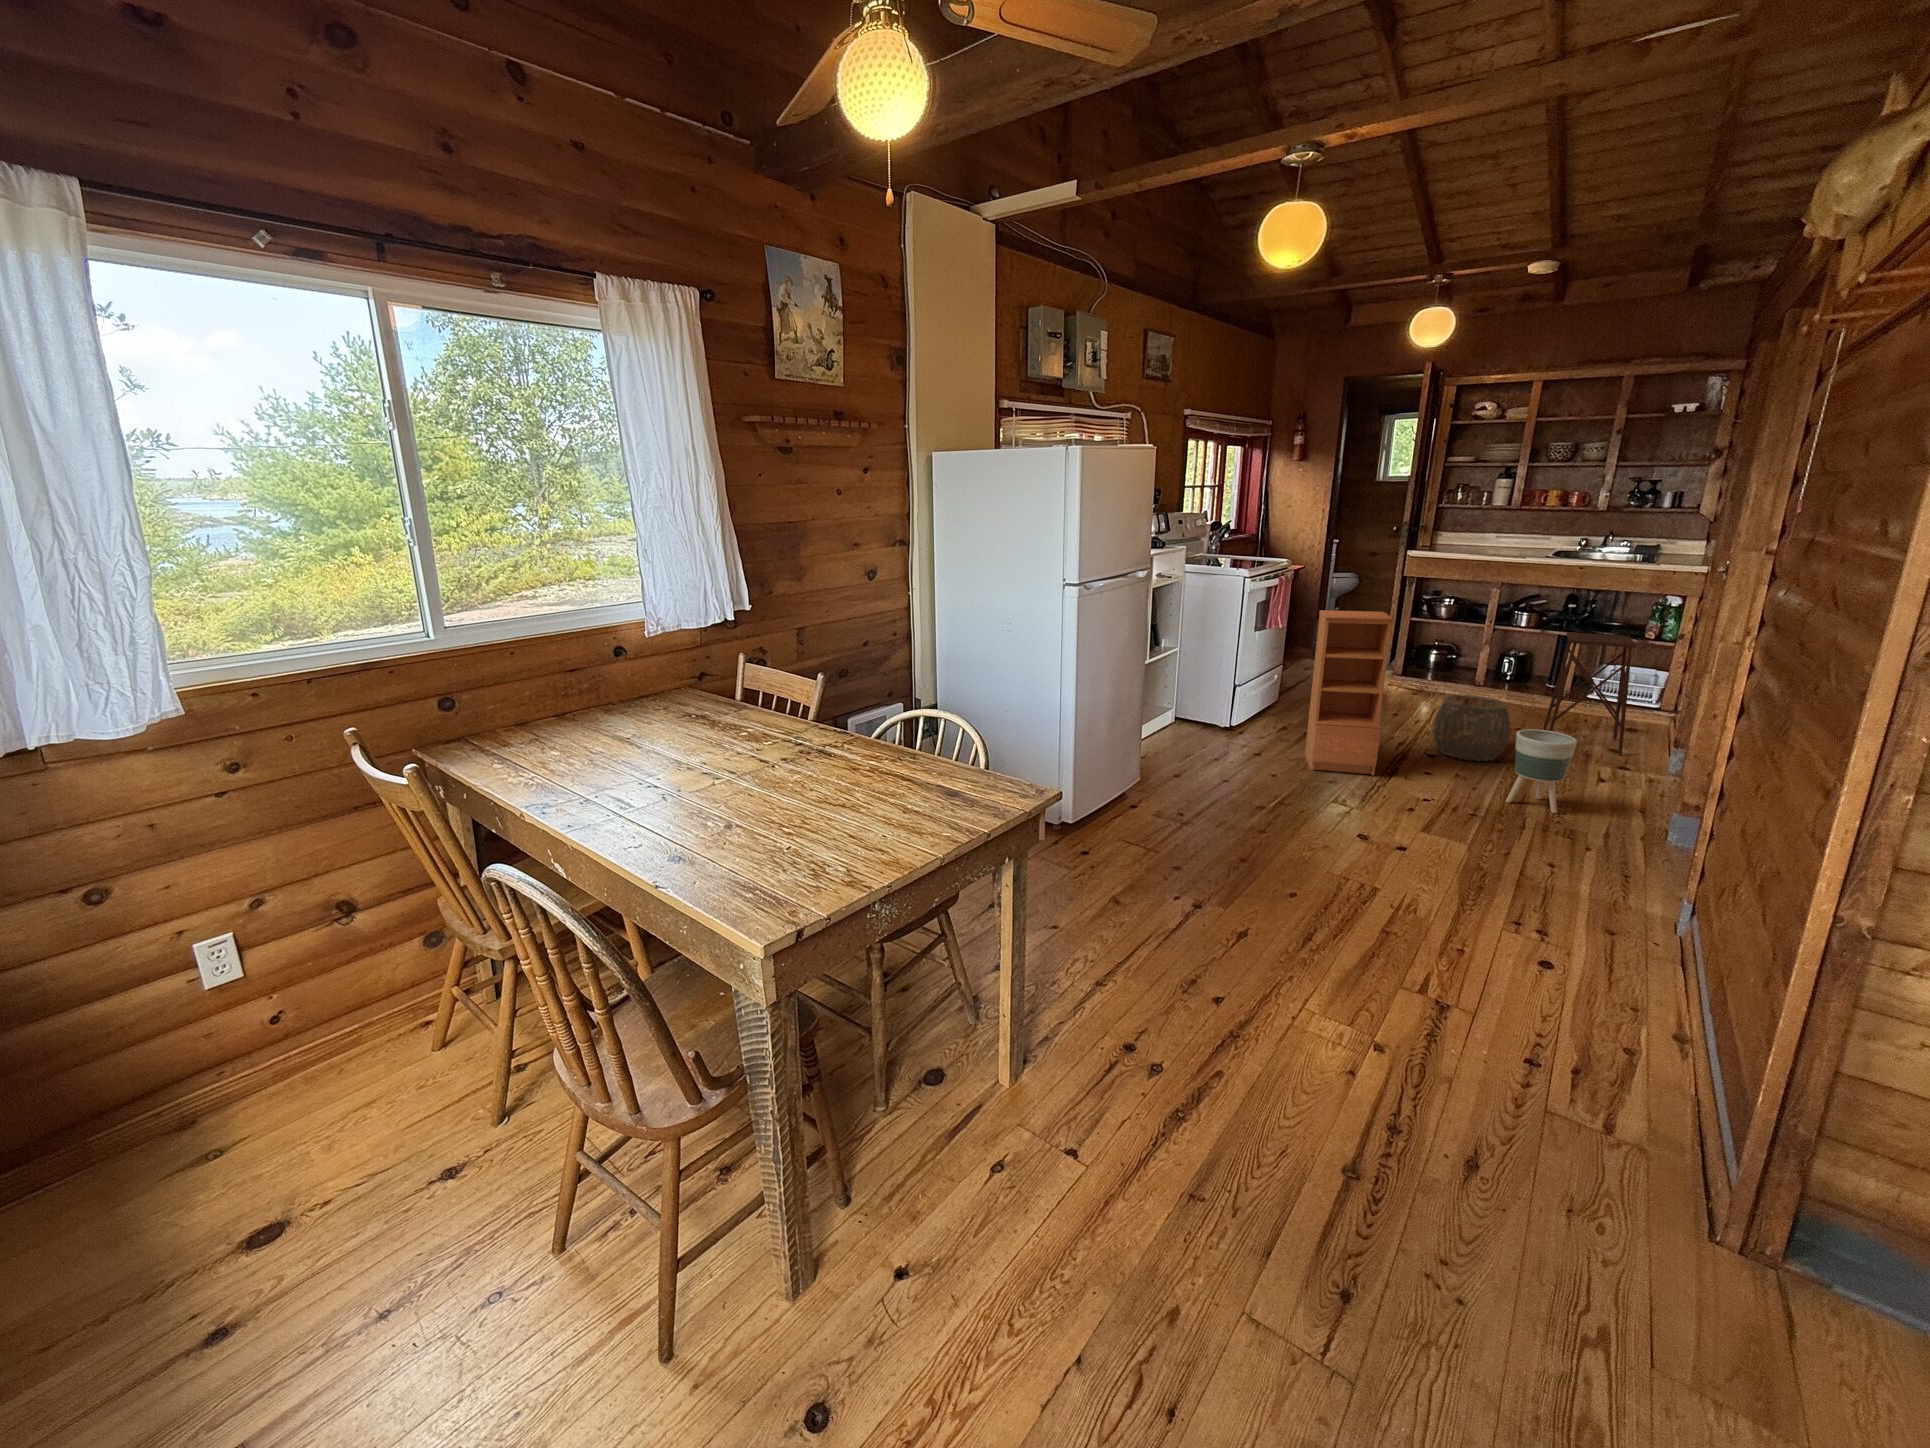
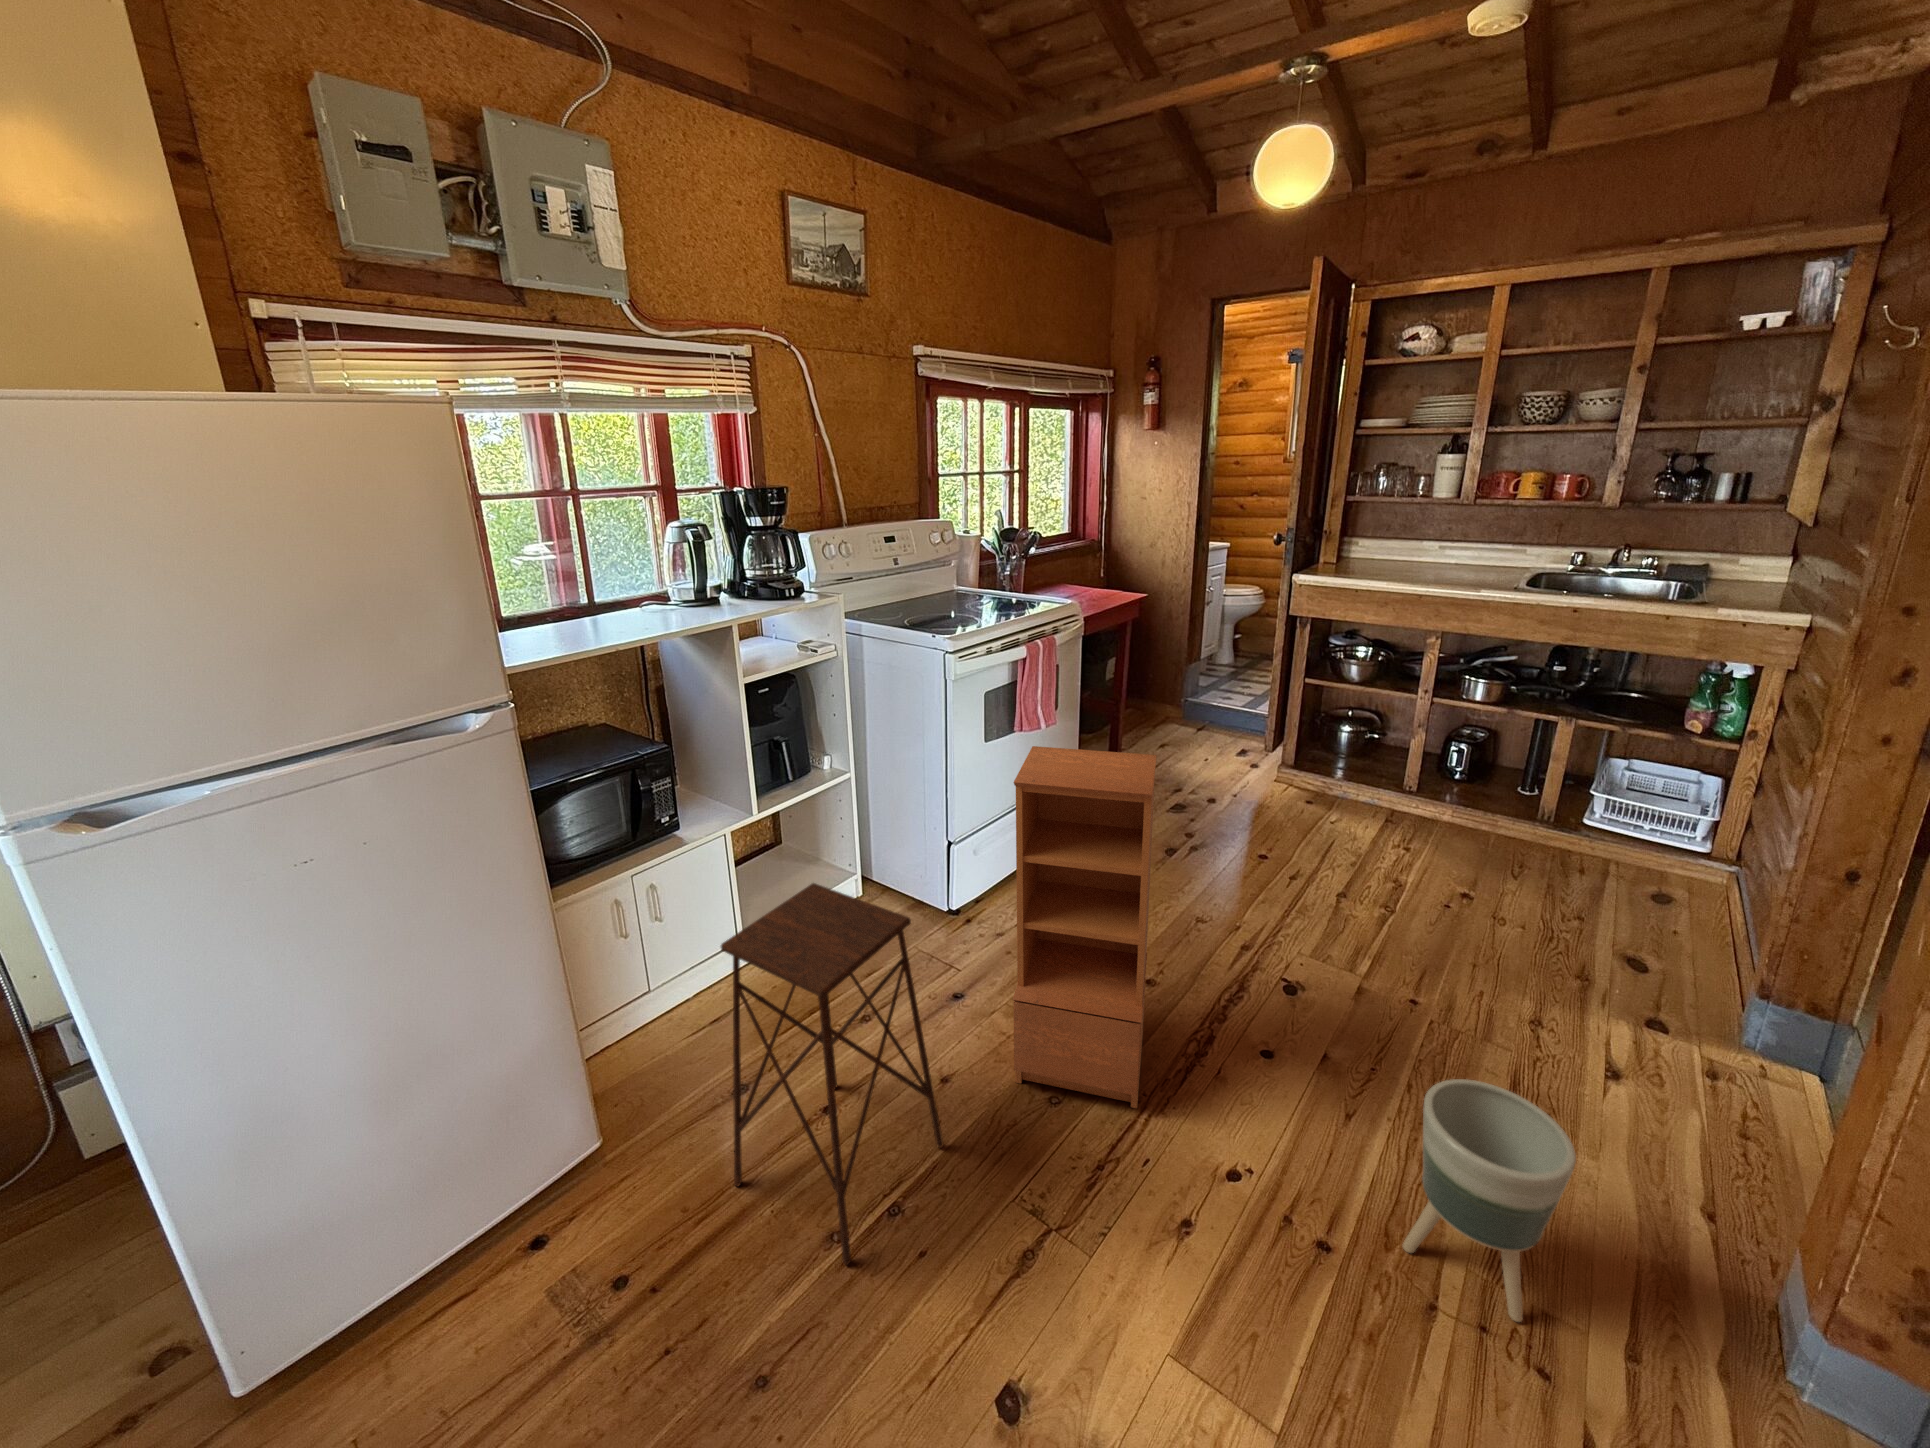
side table: present [1543,632,1637,755] -> present [721,883,943,1264]
woven basket: present [1432,694,1511,761] -> none [1285,889,1436,1047]

